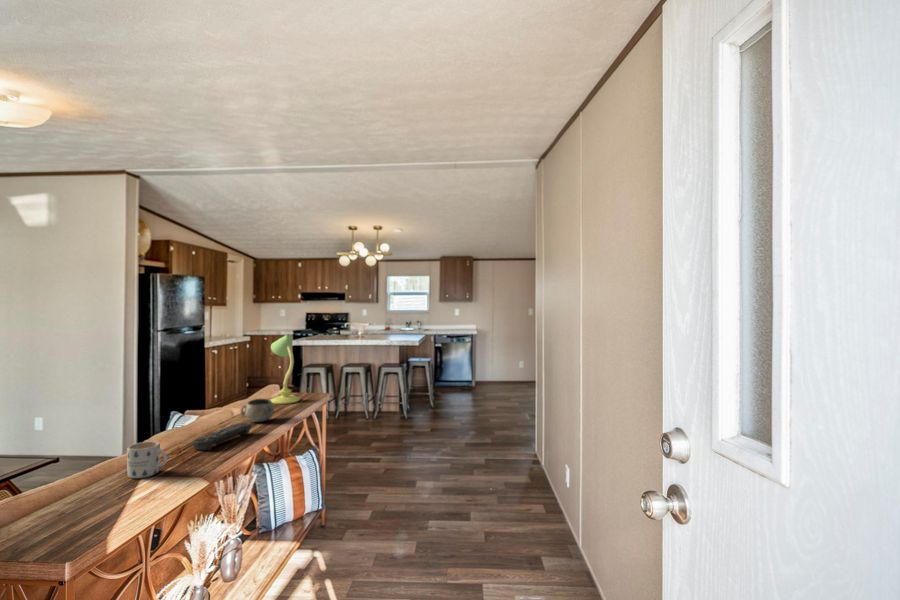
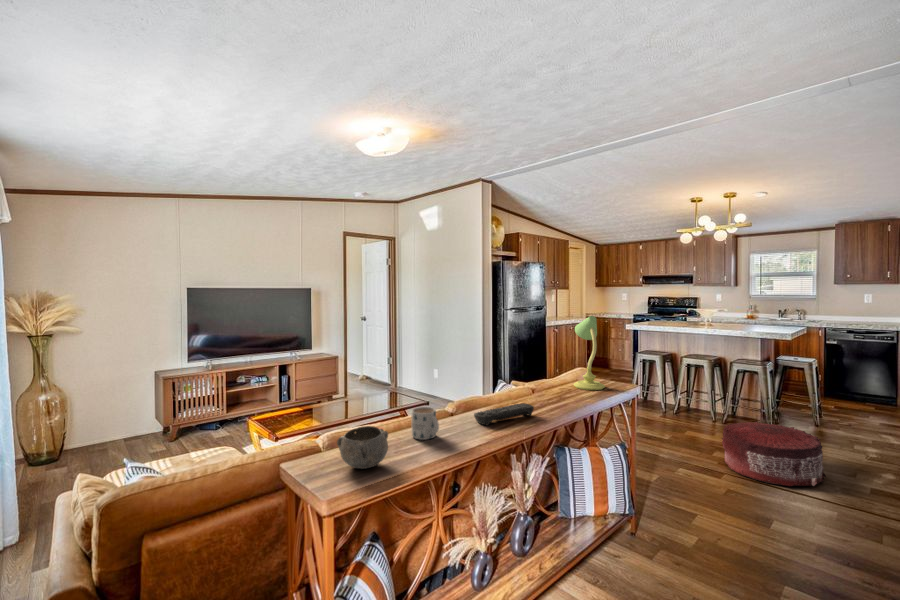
decorative bowl: present [241,399,274,422] -> present [337,426,388,469]
pouf: none [380,412,445,457] -> present [722,421,826,486]

